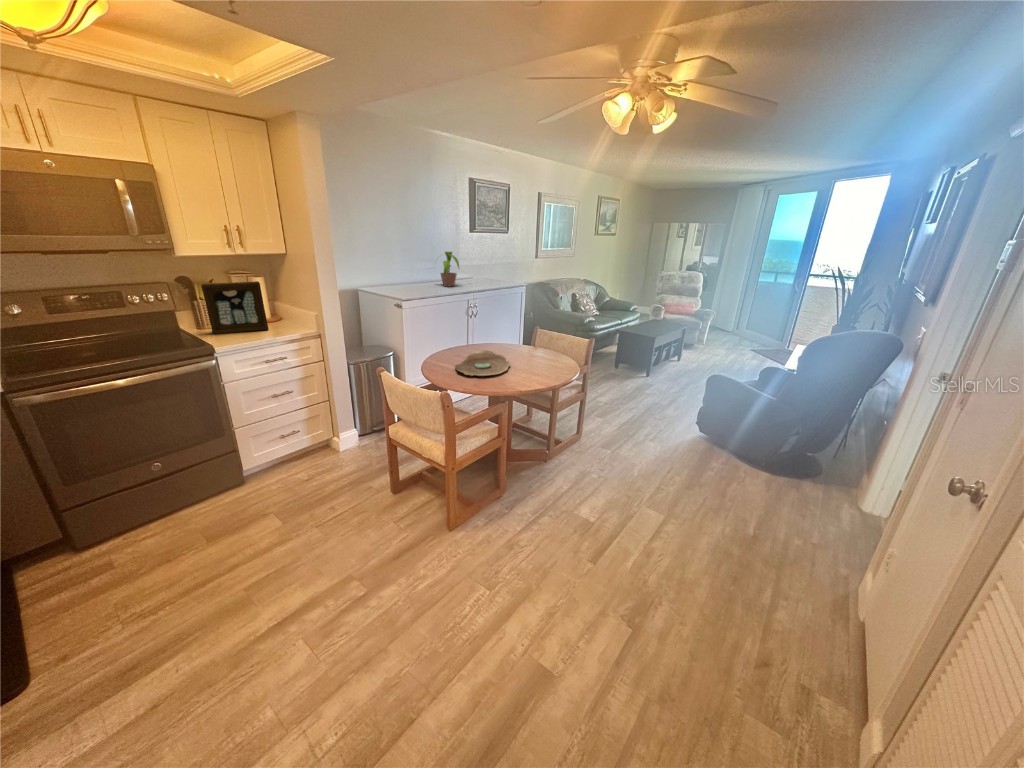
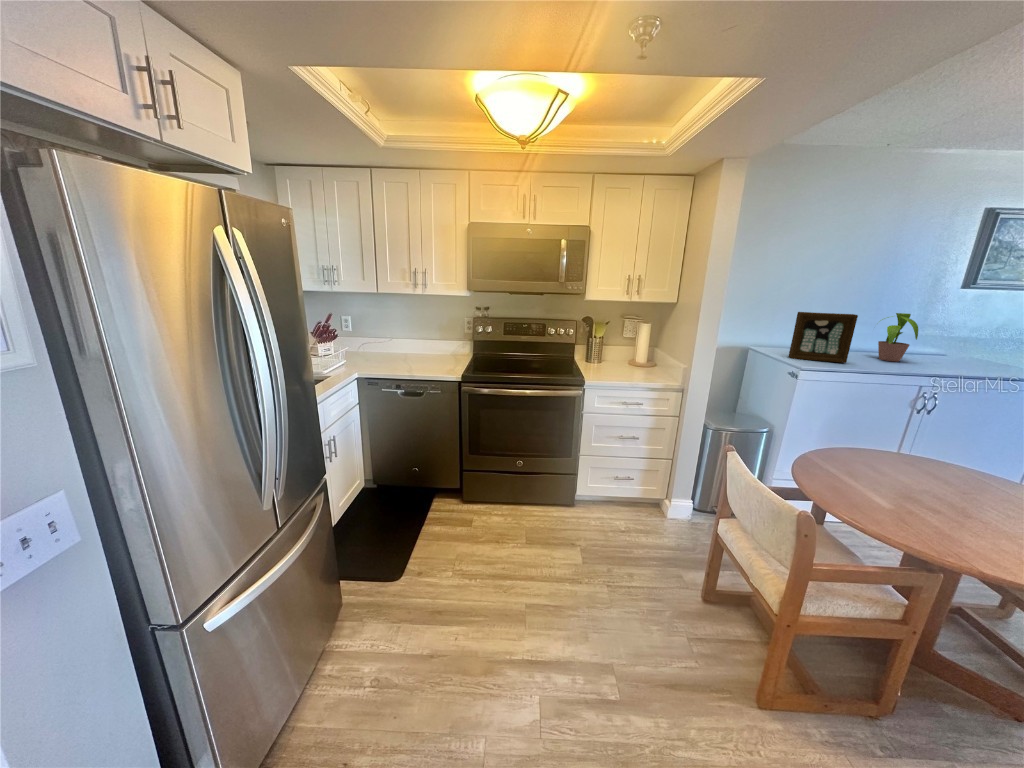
picture frame: present [201,281,268,335] -> present [789,312,858,363]
decorative bowl: present [455,350,510,376] -> none [850,467,978,521]

